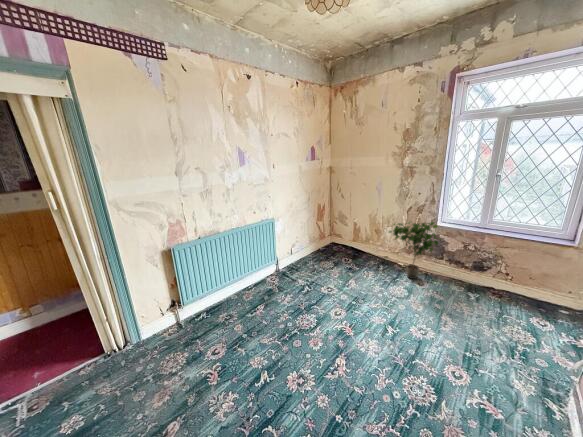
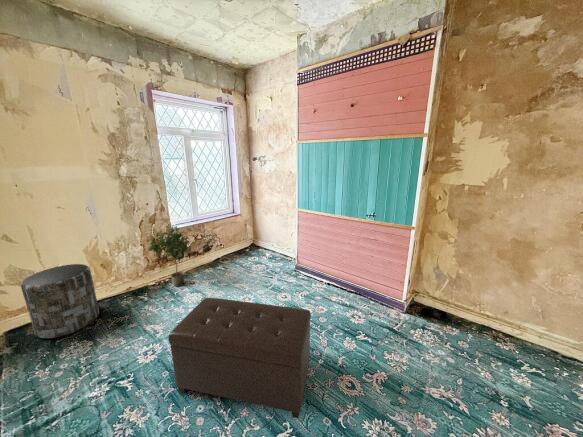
side table: none [331,220,361,260] -> present [21,264,99,338]
ottoman: none [271,272,343,400] -> present [168,298,311,418]

